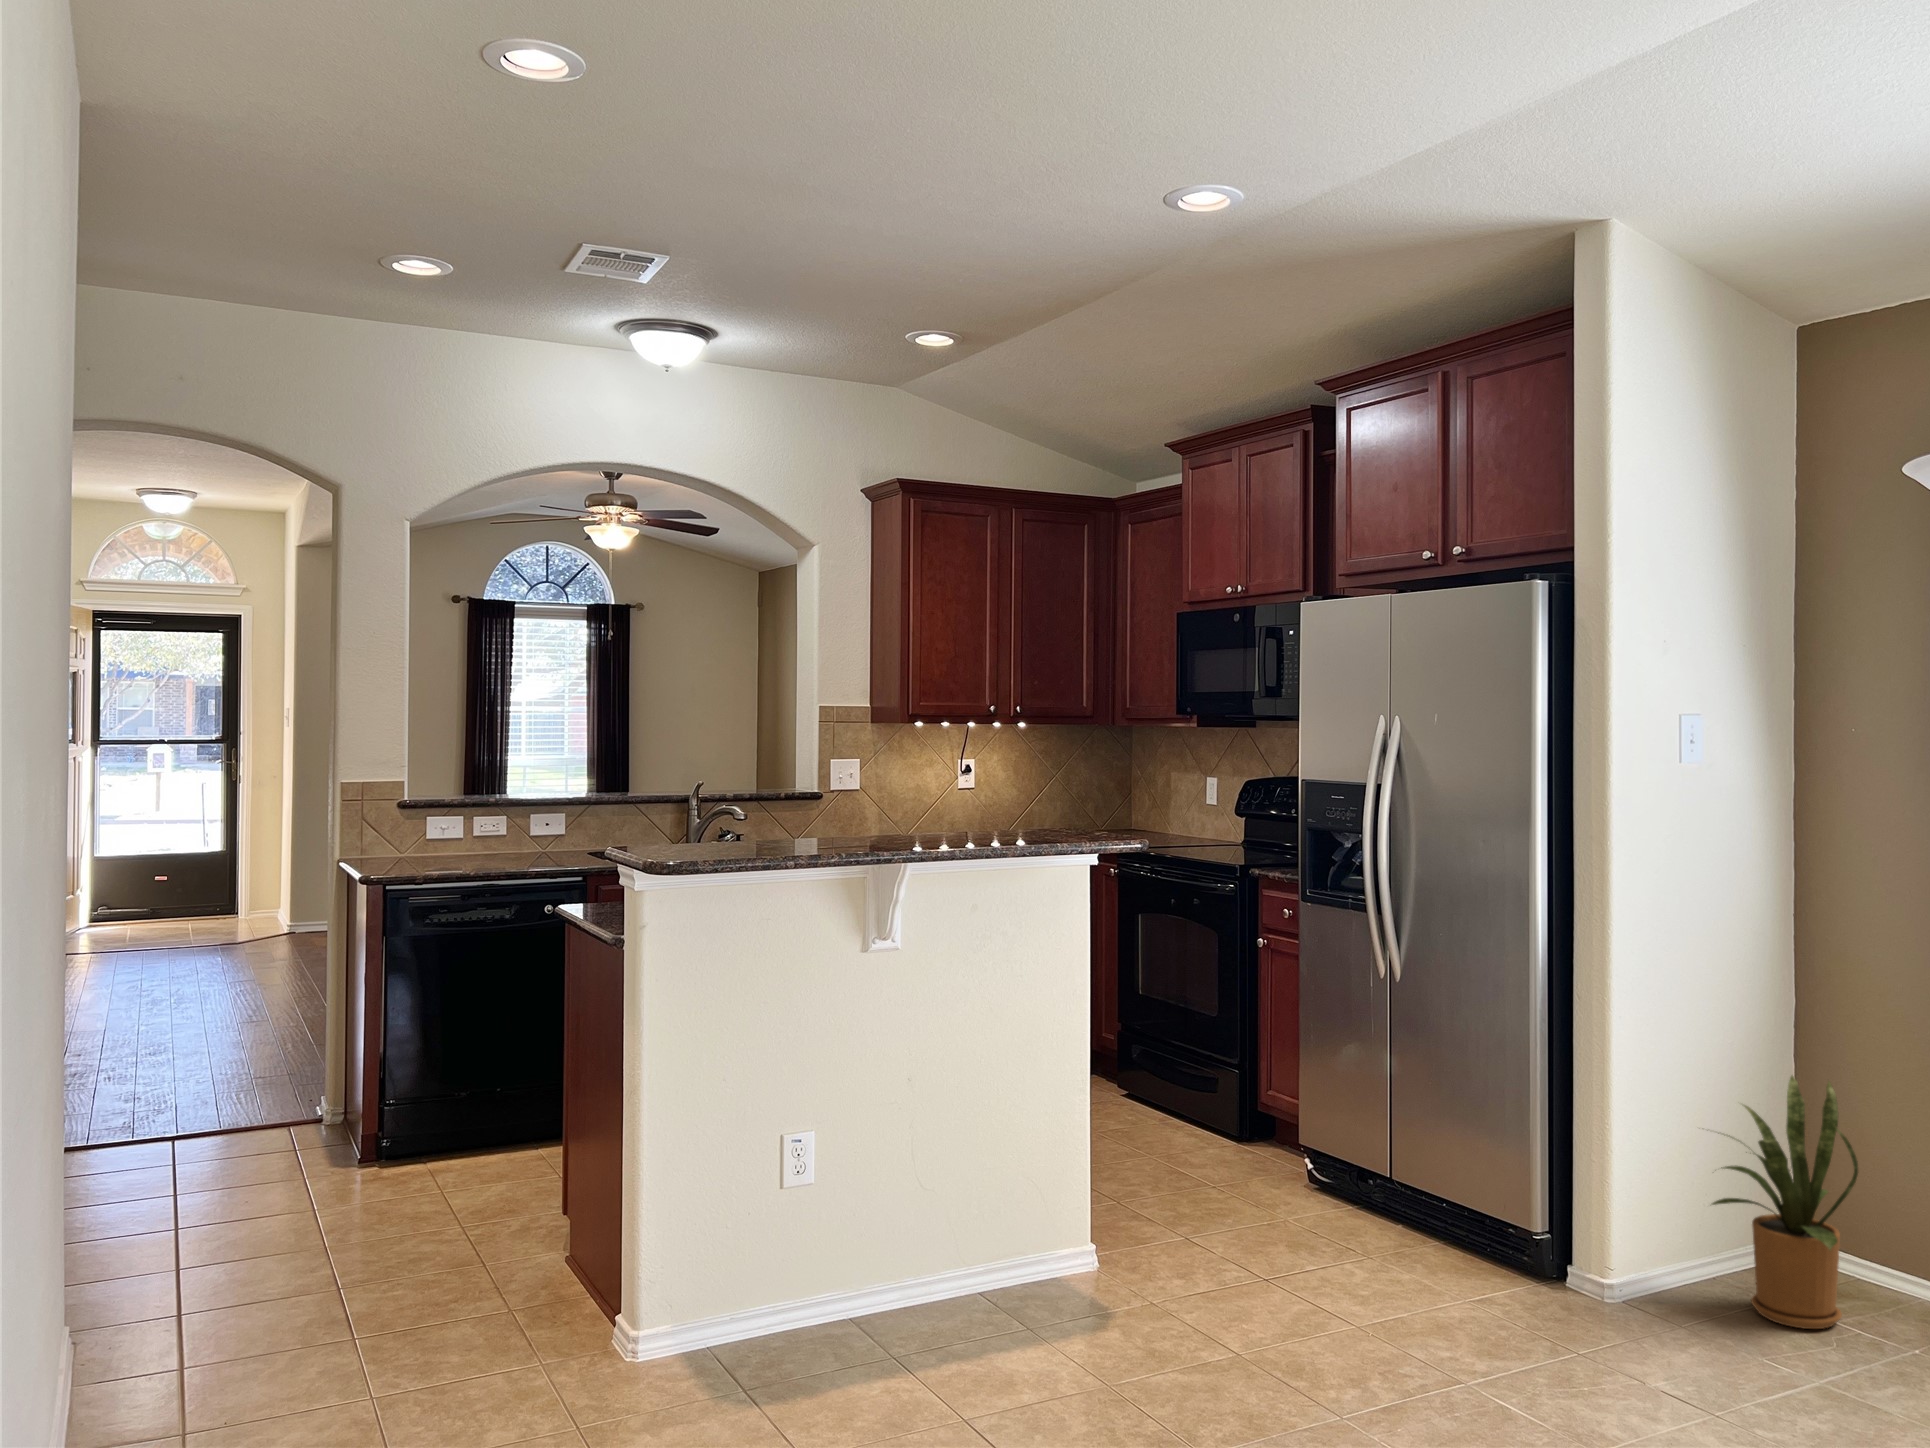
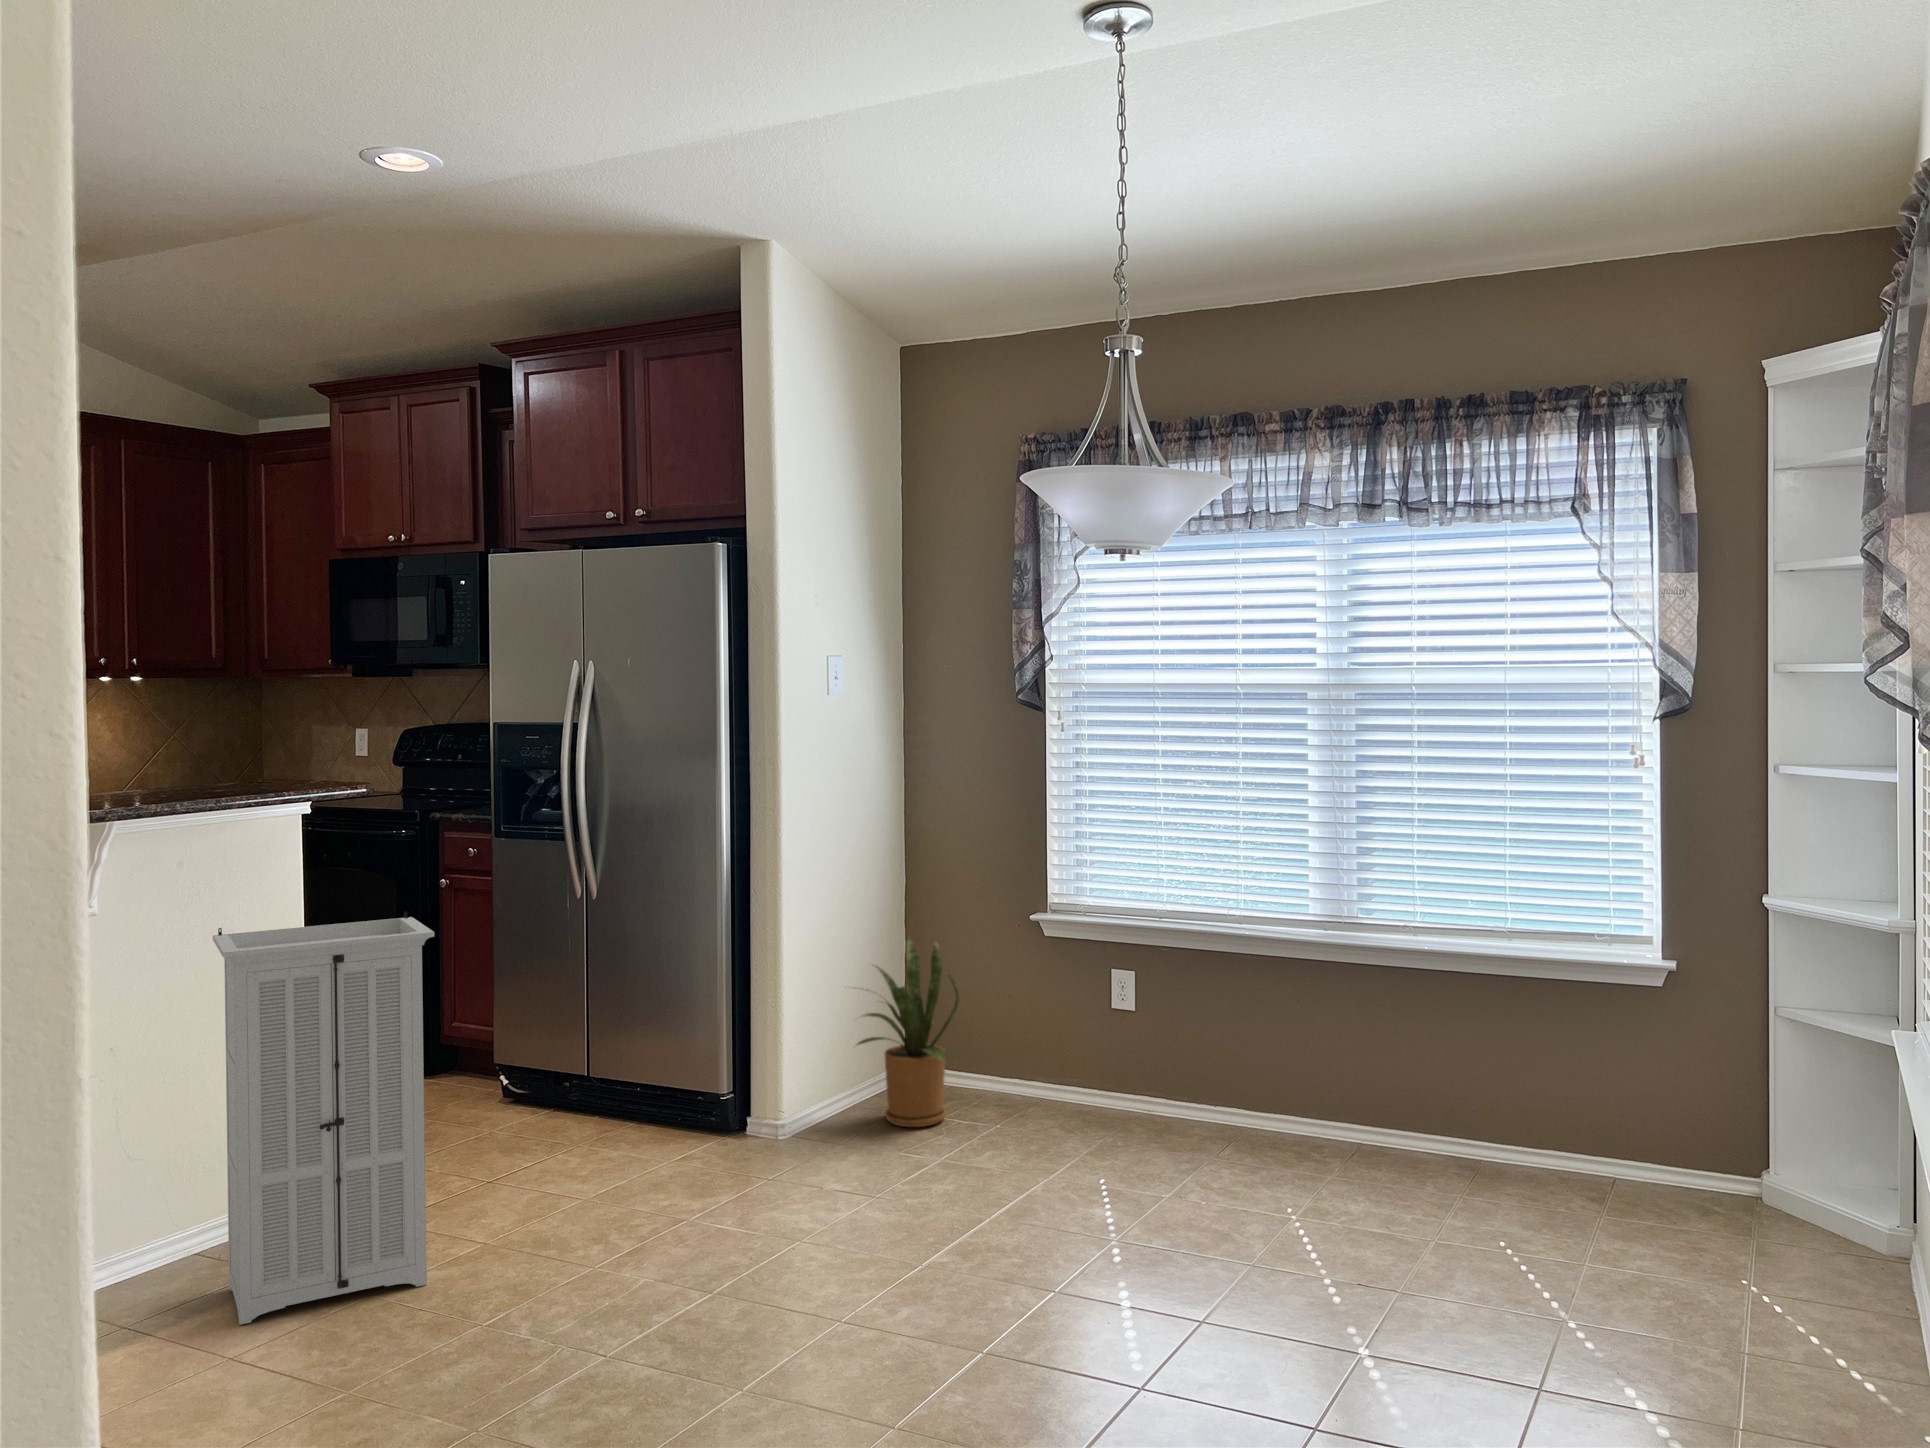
storage cabinet: none [981,972,1183,1387] -> present [213,911,435,1325]

